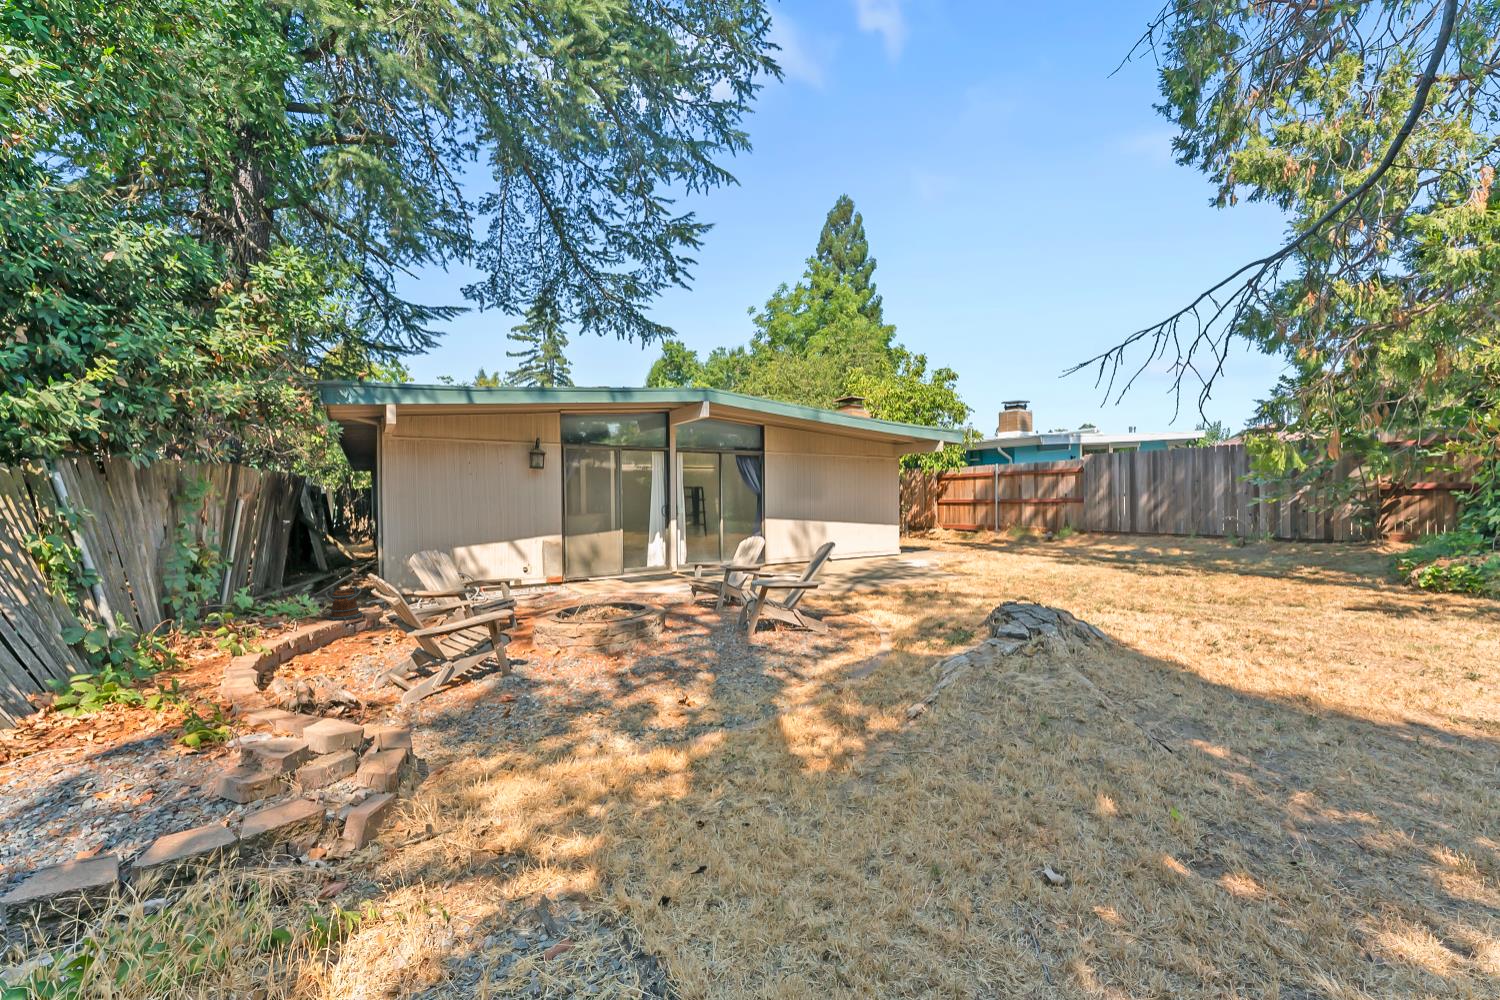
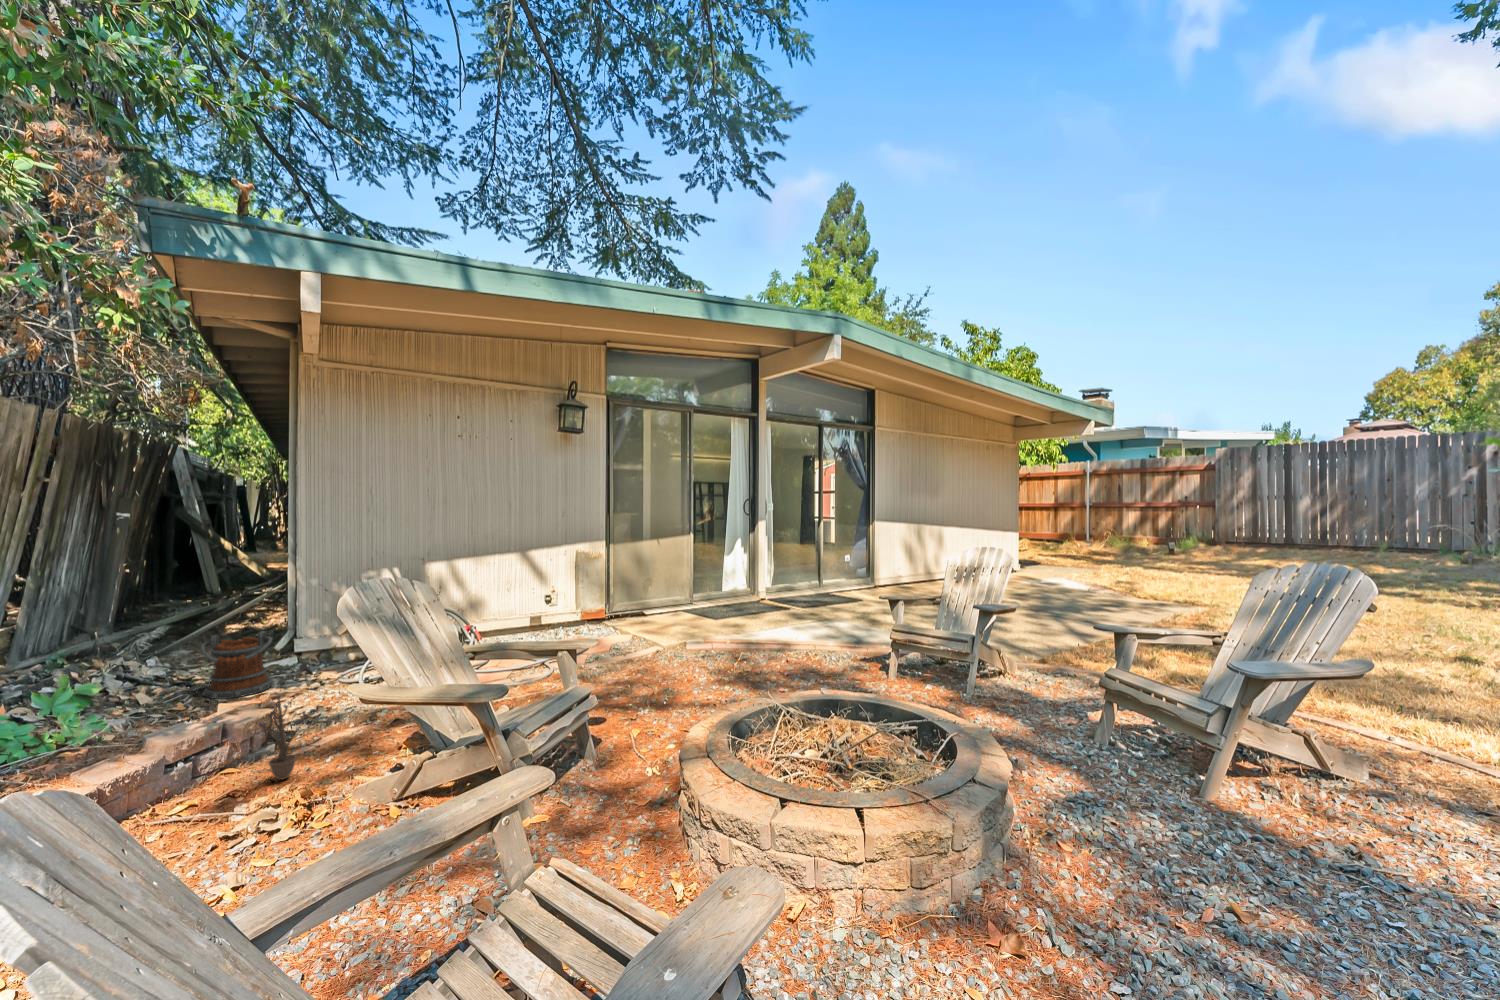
decorative plant: none [354,614,379,651] -> present [252,698,309,780]

